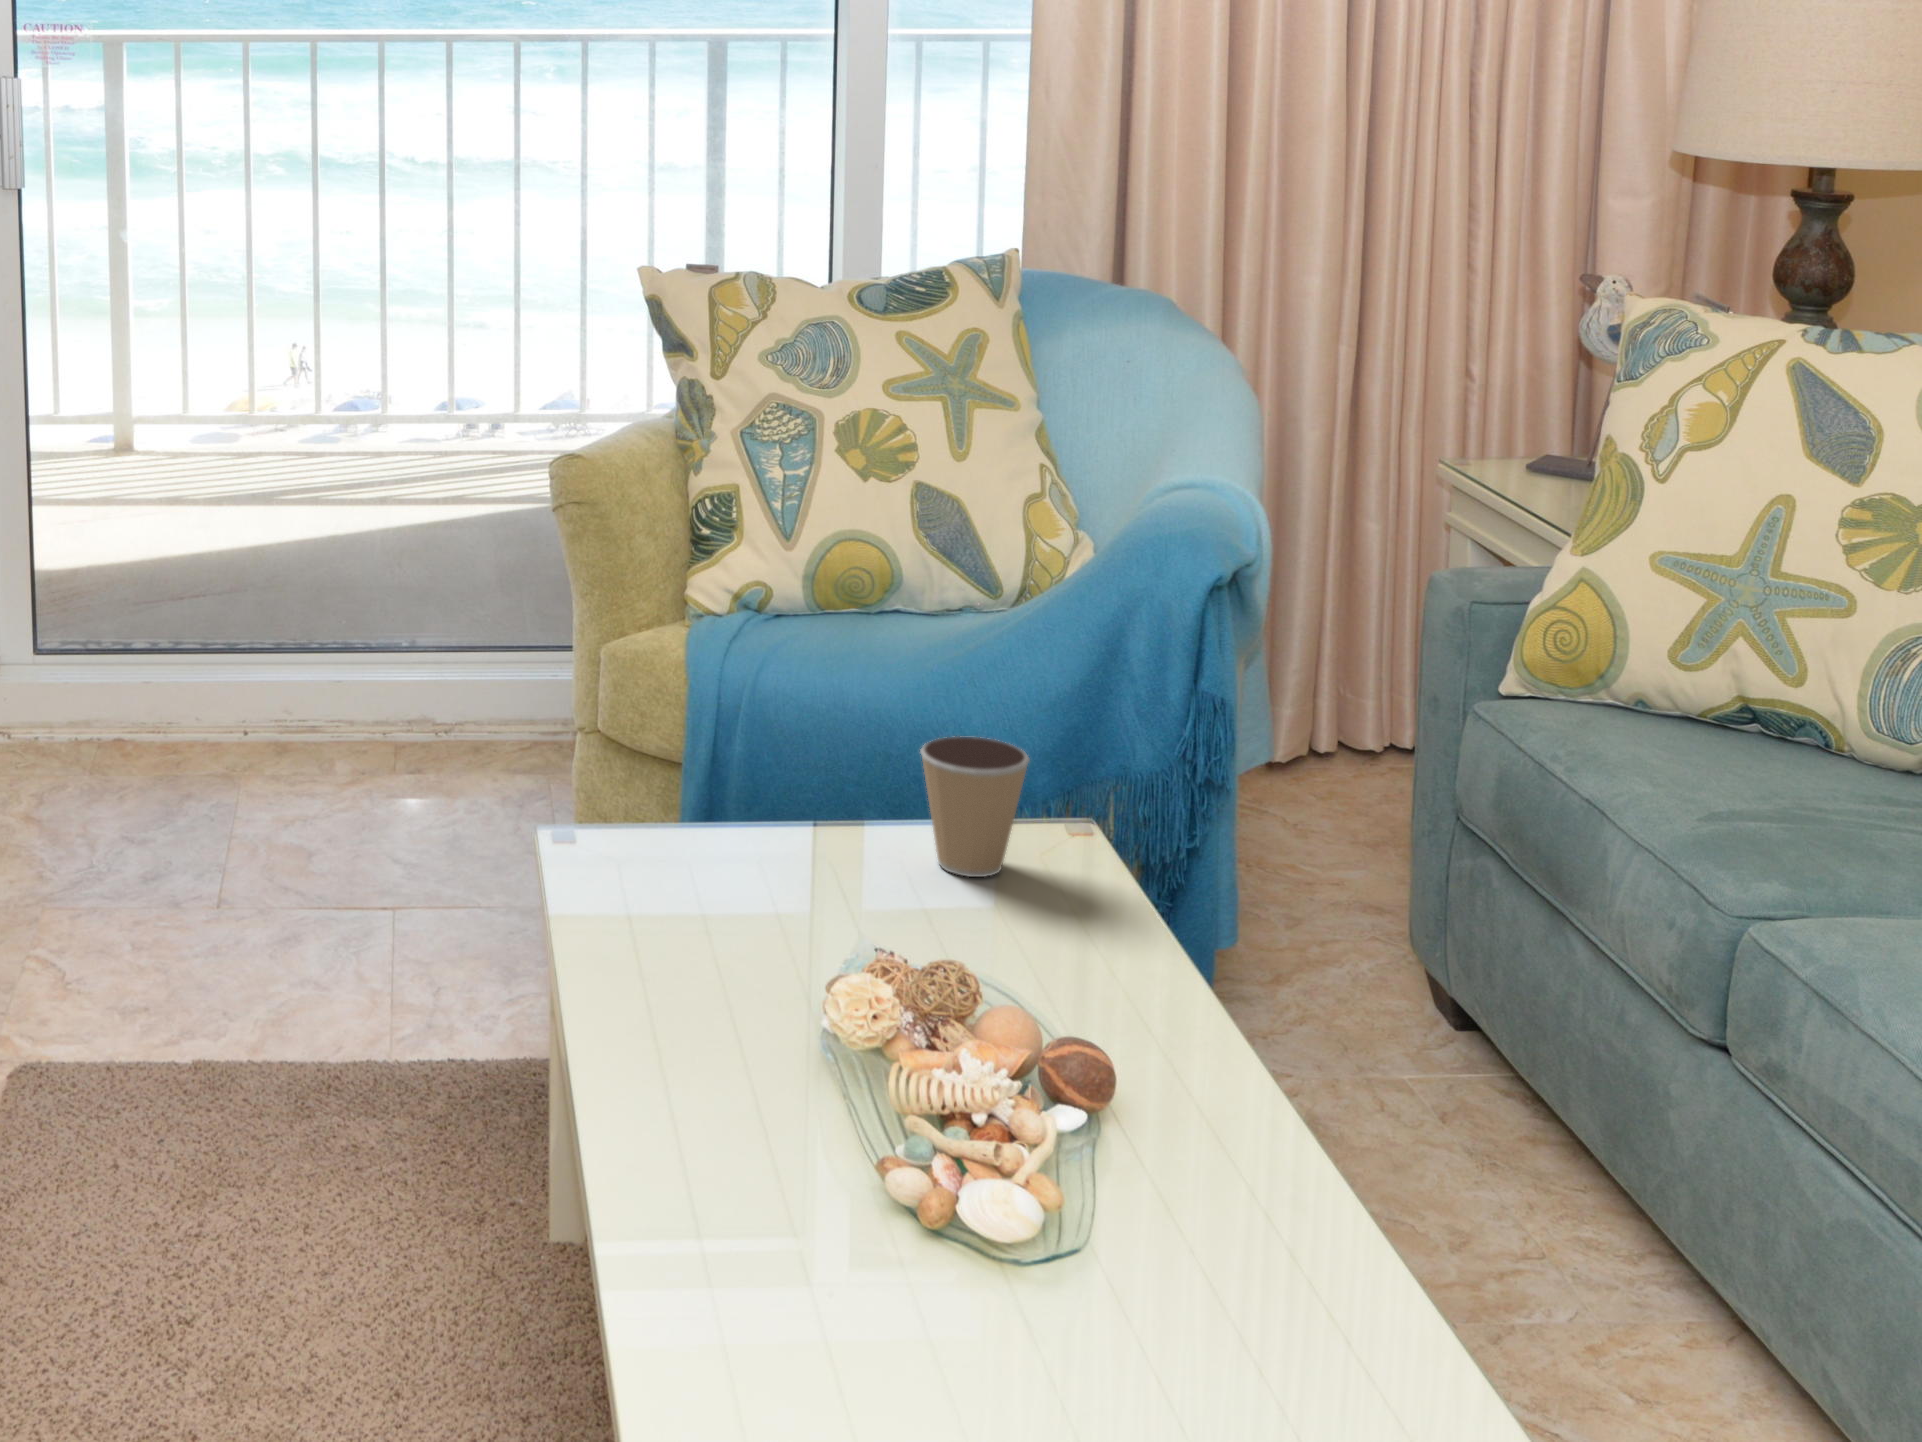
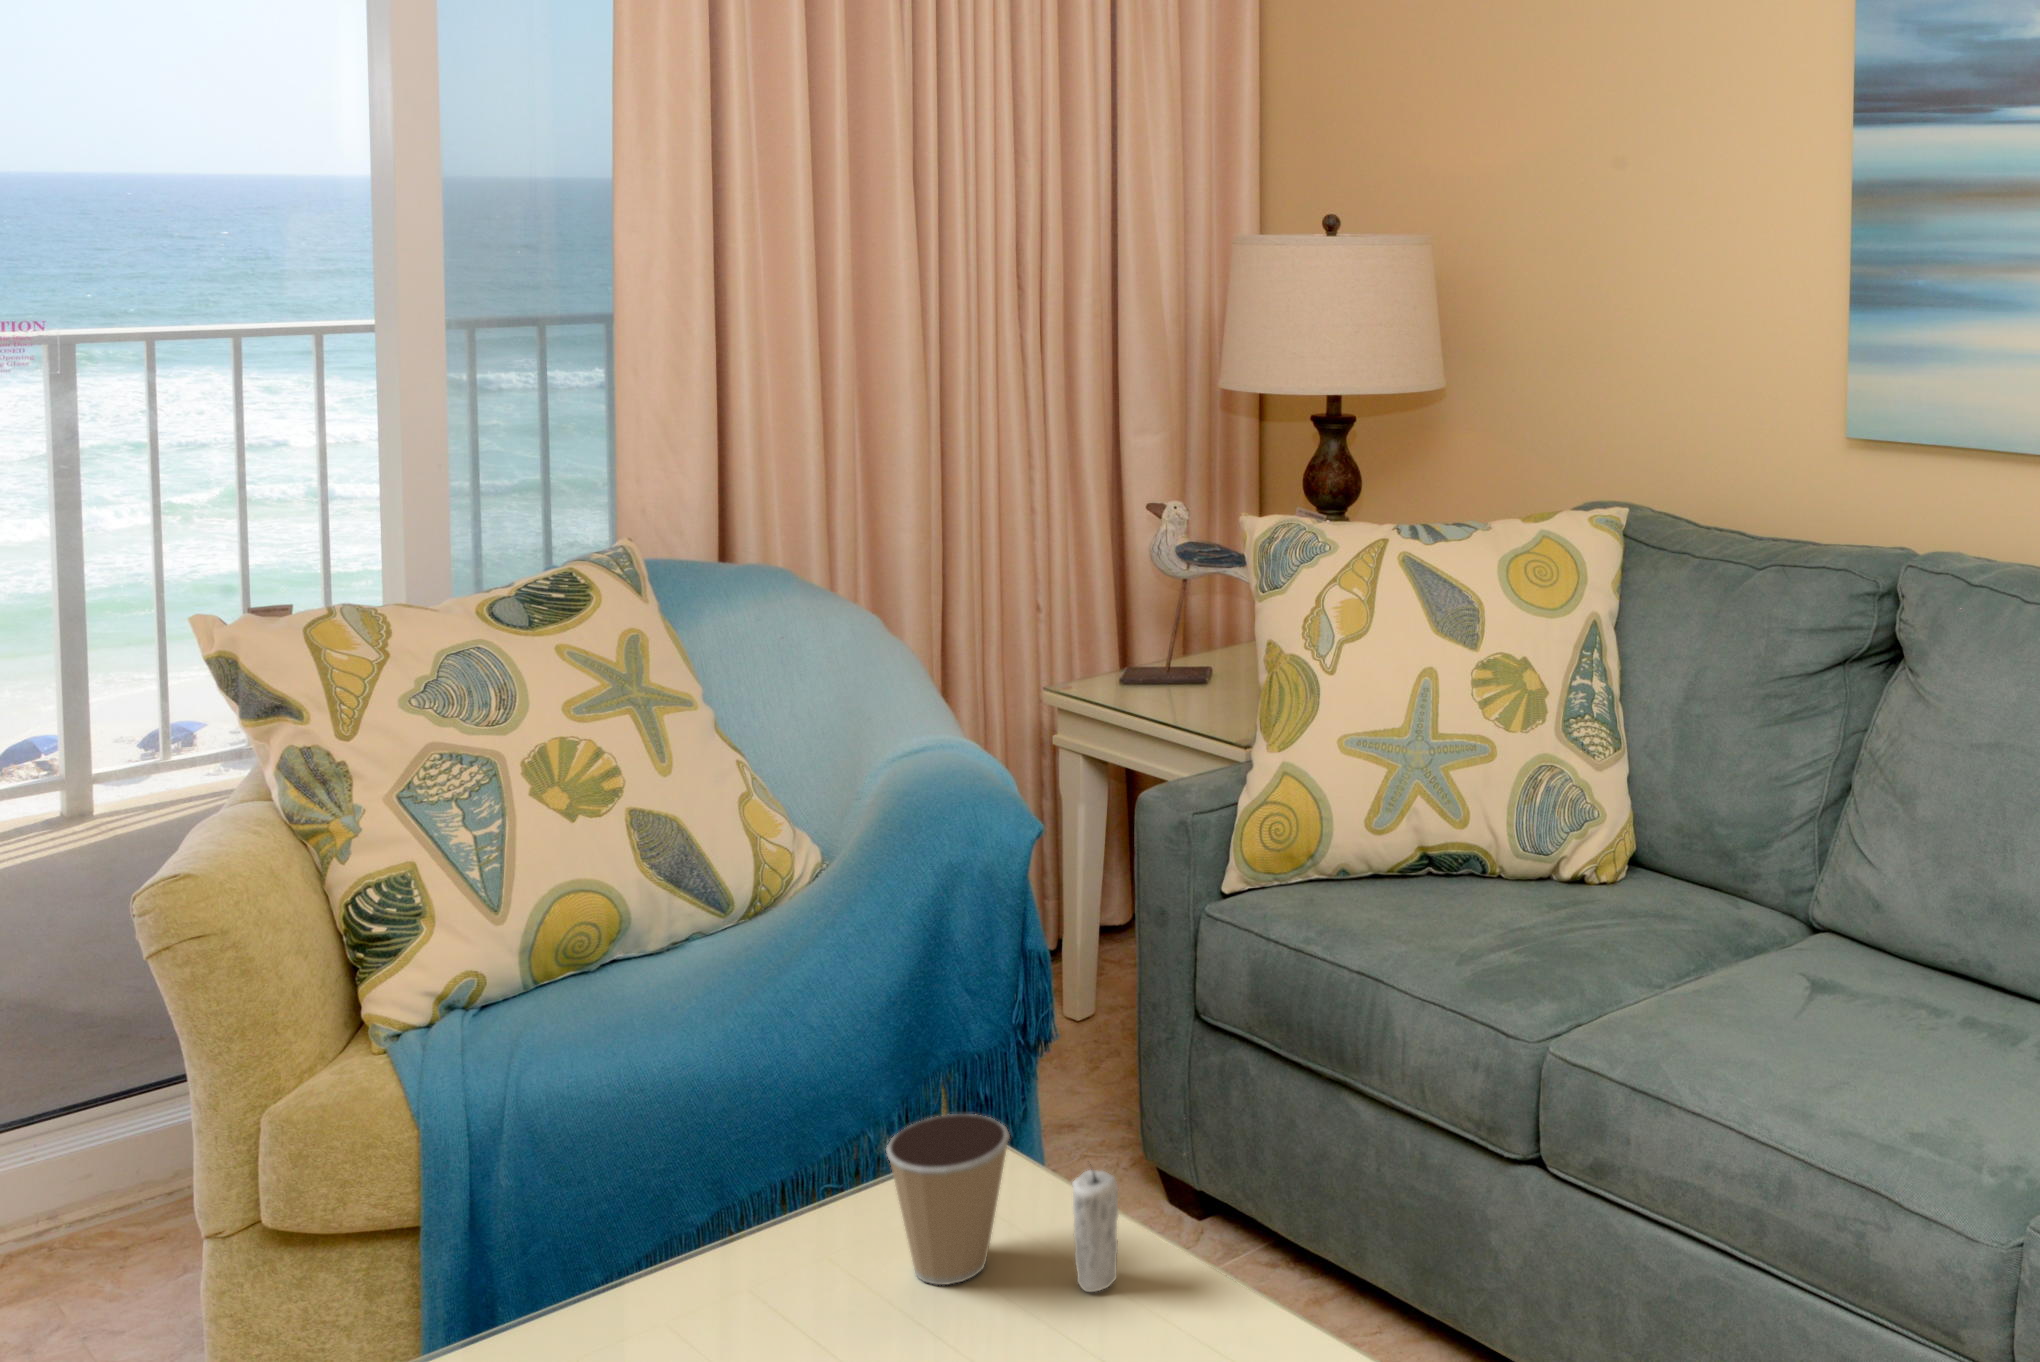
candle: none [1058,797,1103,920] -> present [1072,1164,1119,1292]

